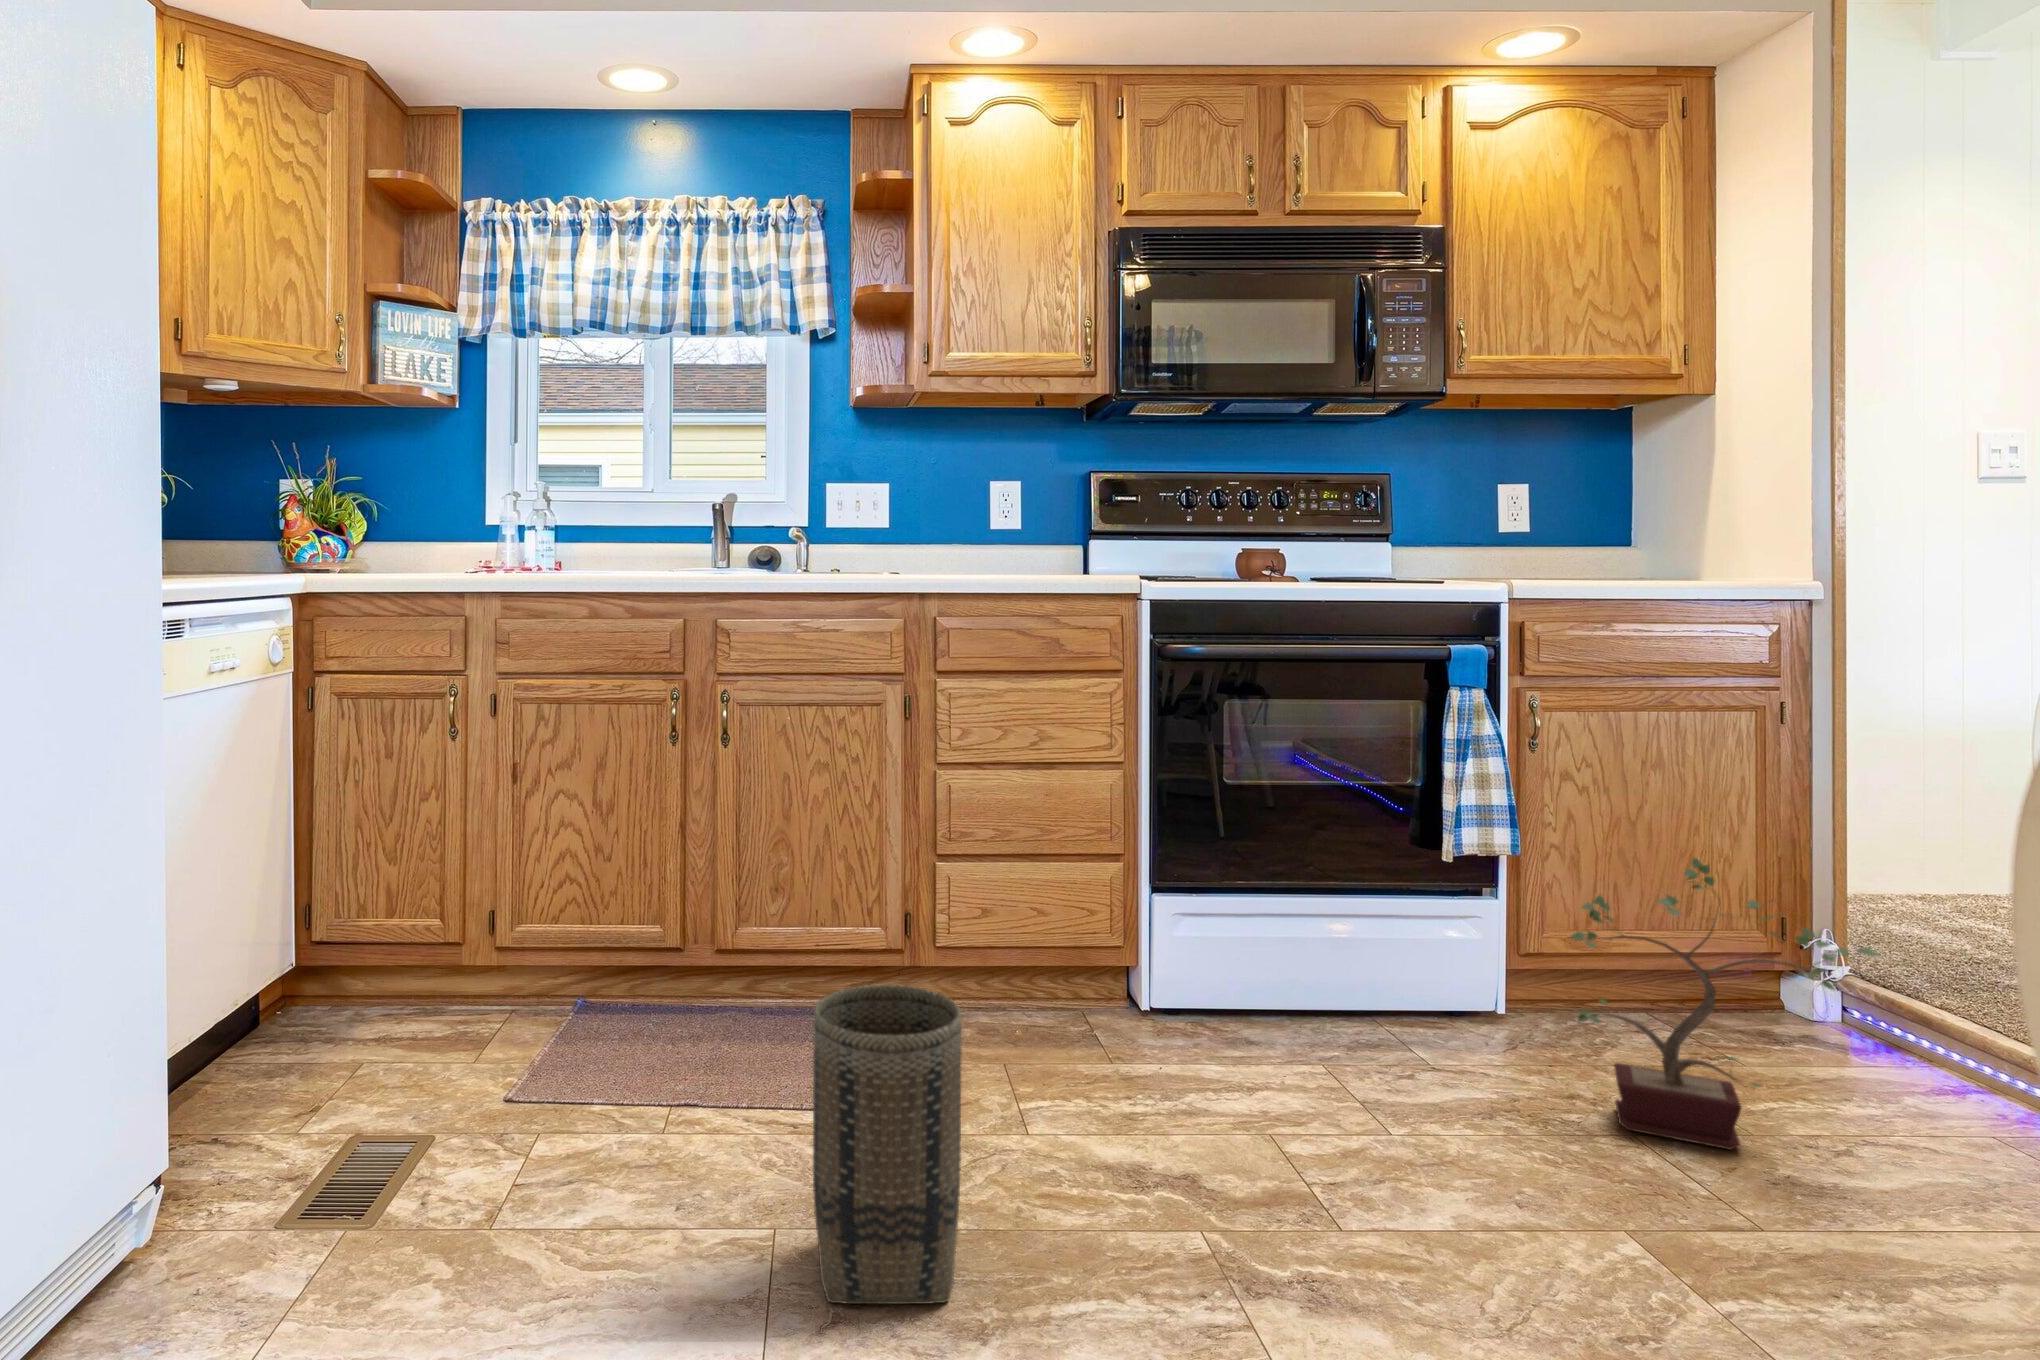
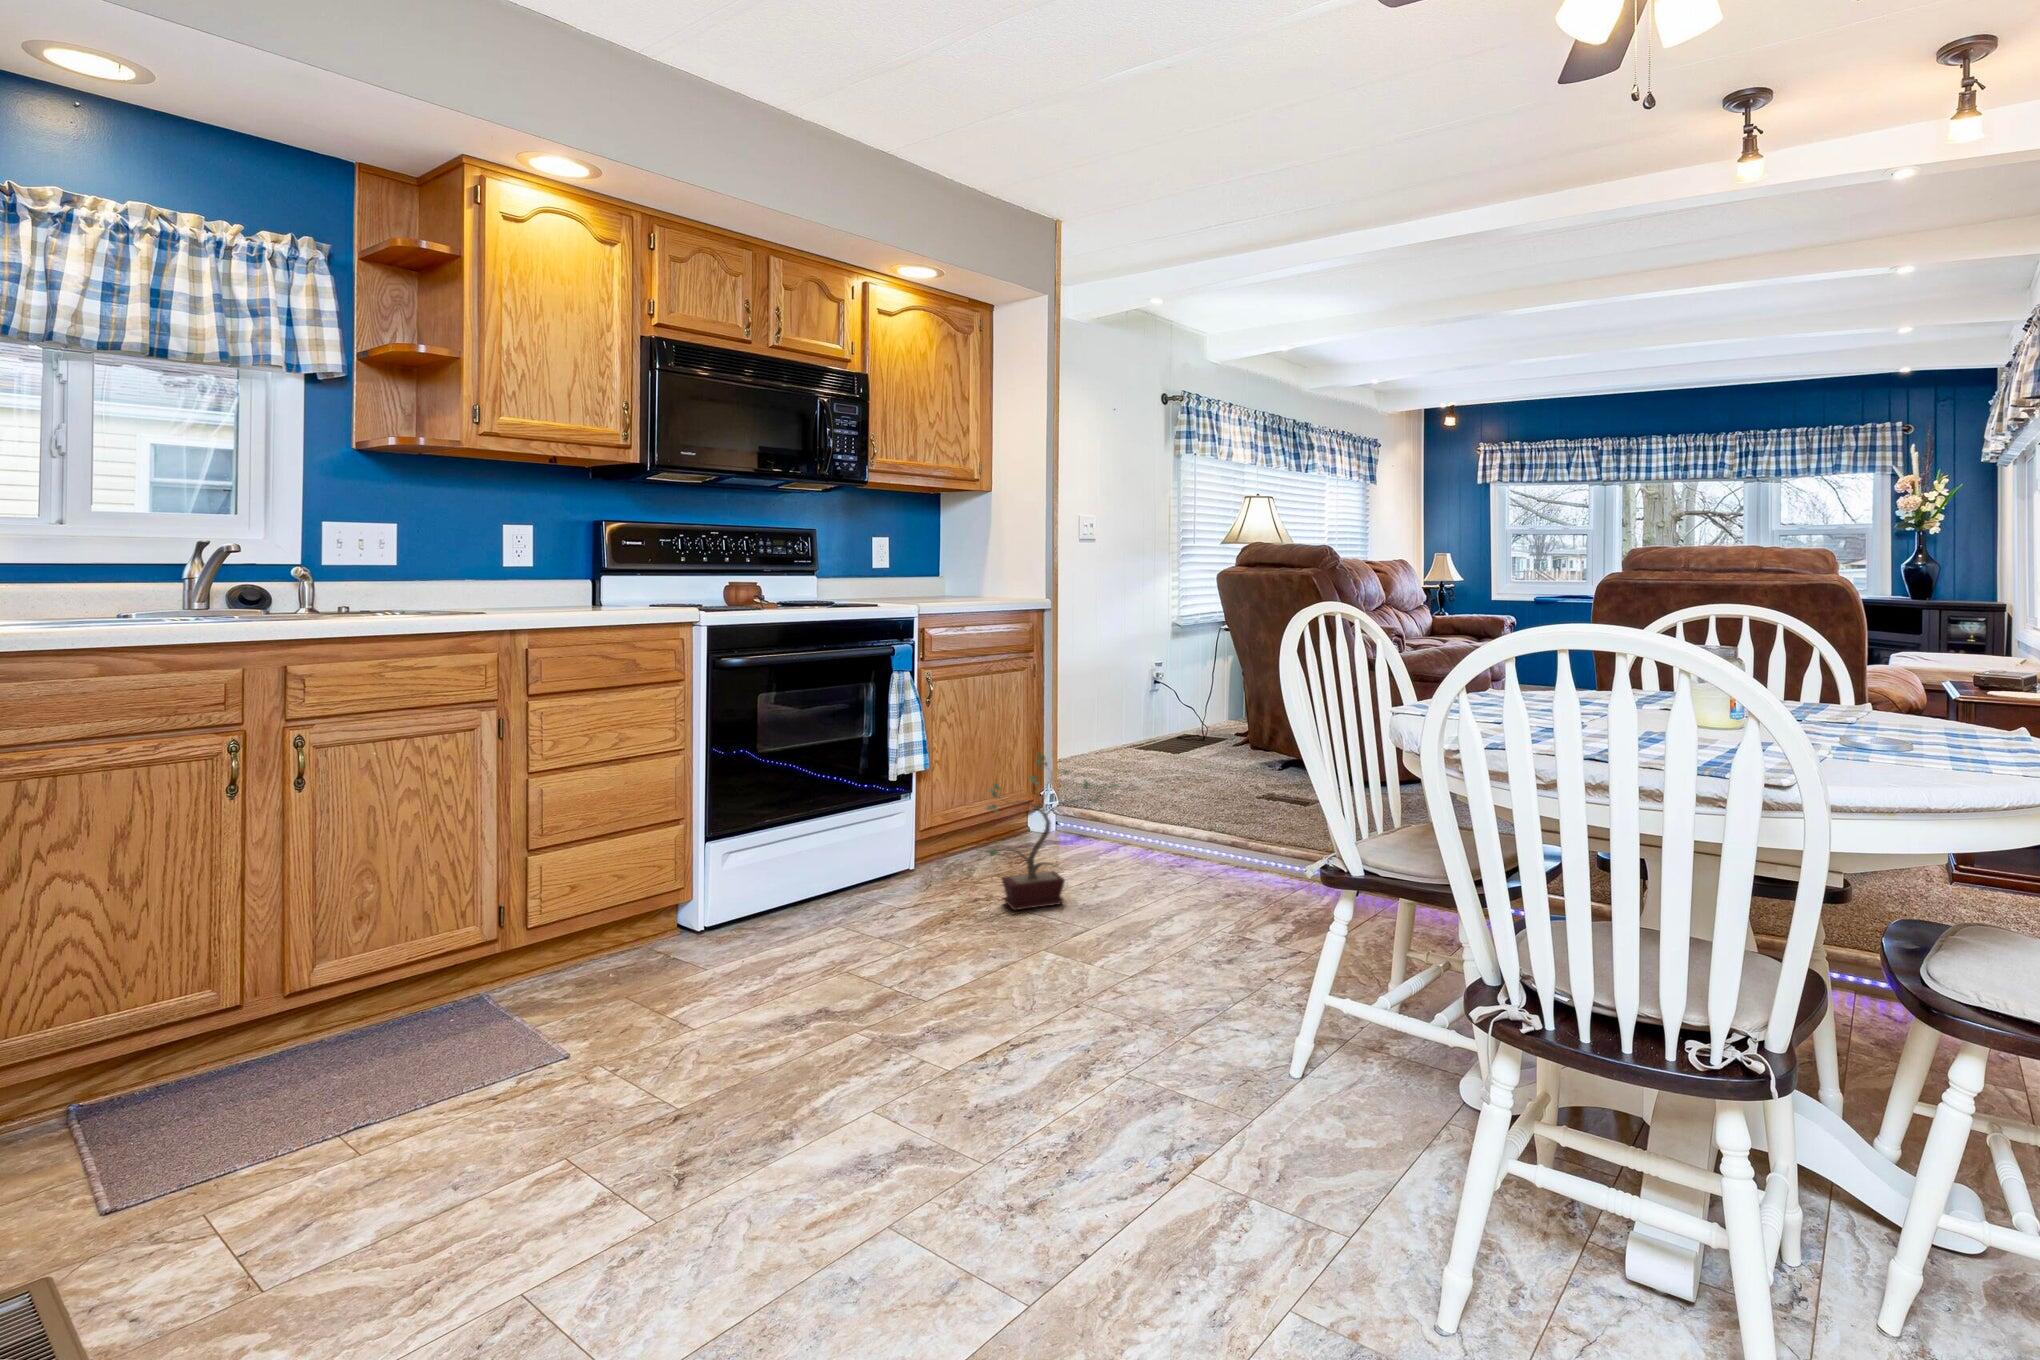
basket: present [813,985,962,1304] -> none [618,922,747,1162]

